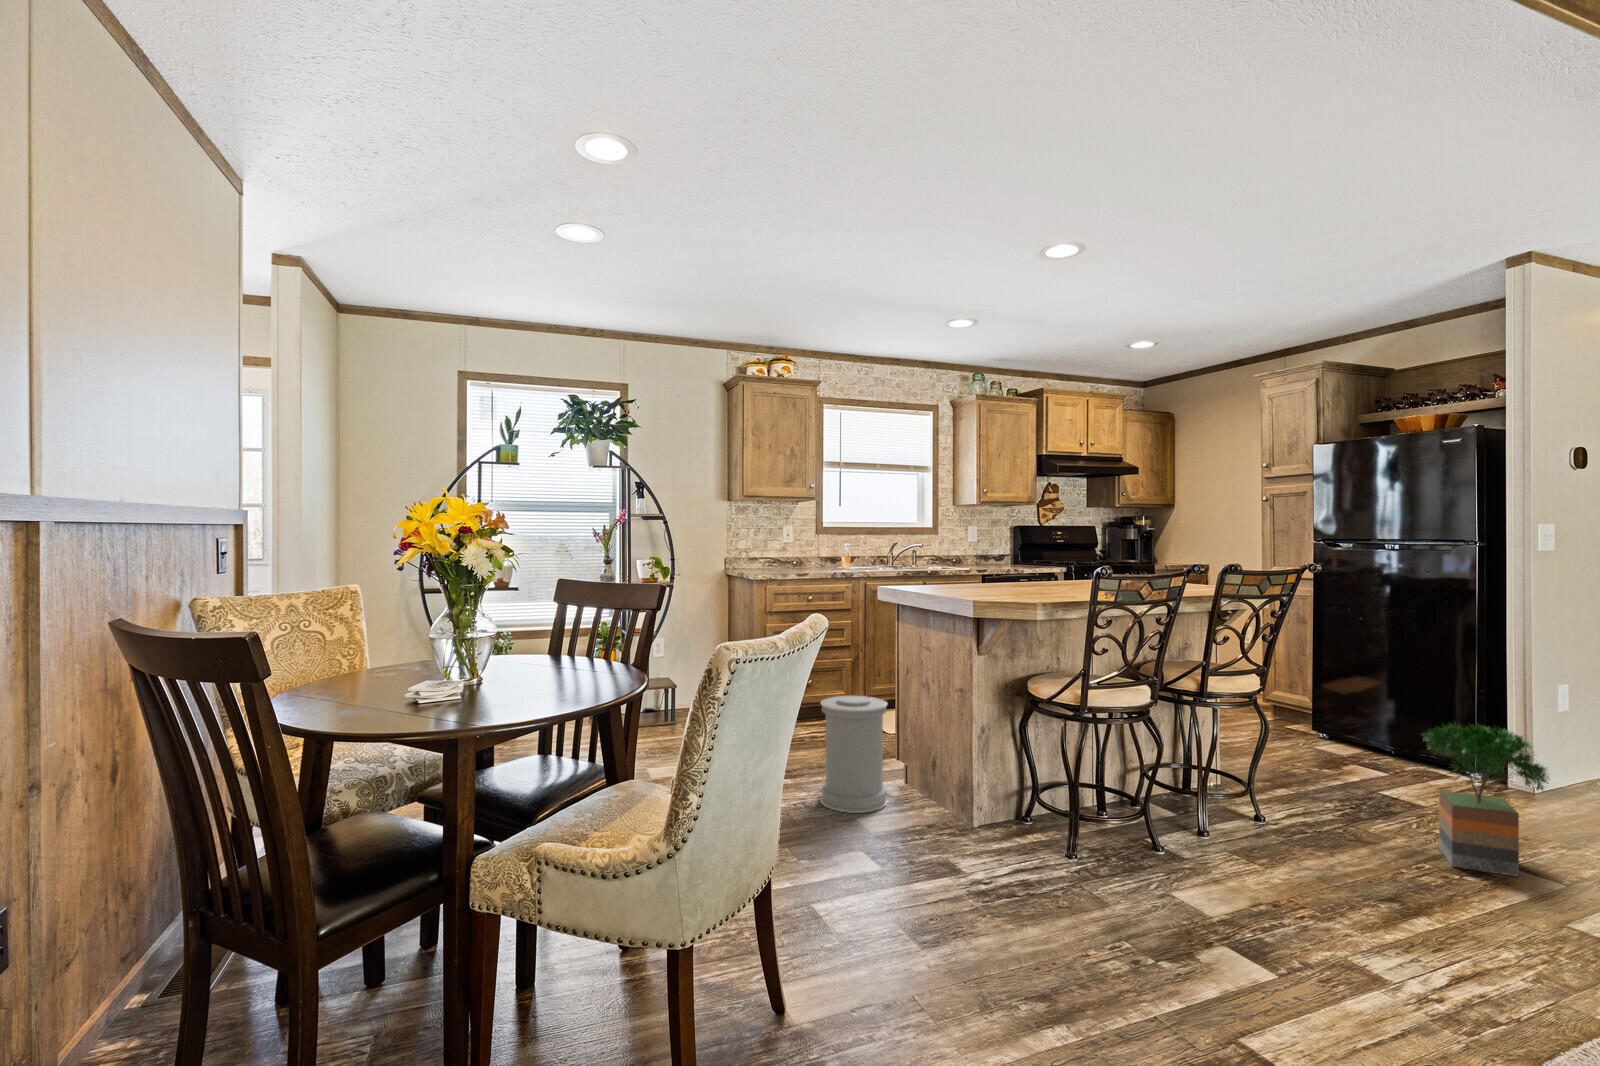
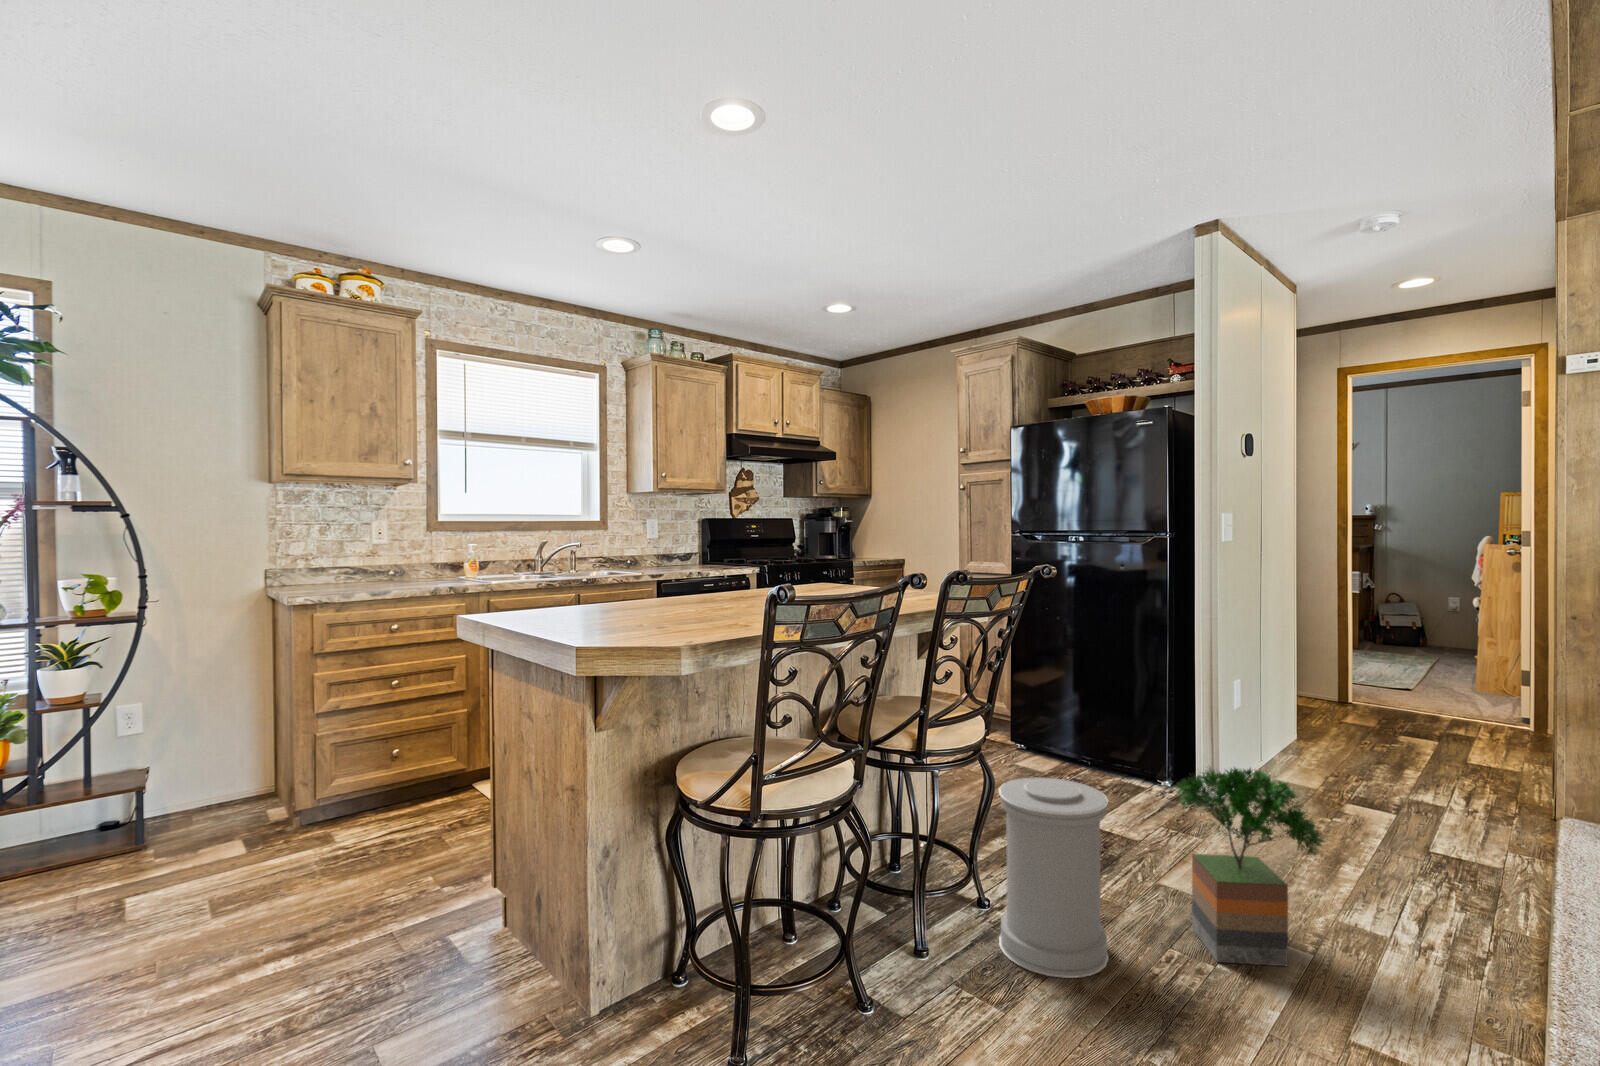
trash can: present [821,696,887,813] -> present [999,778,1109,978]

